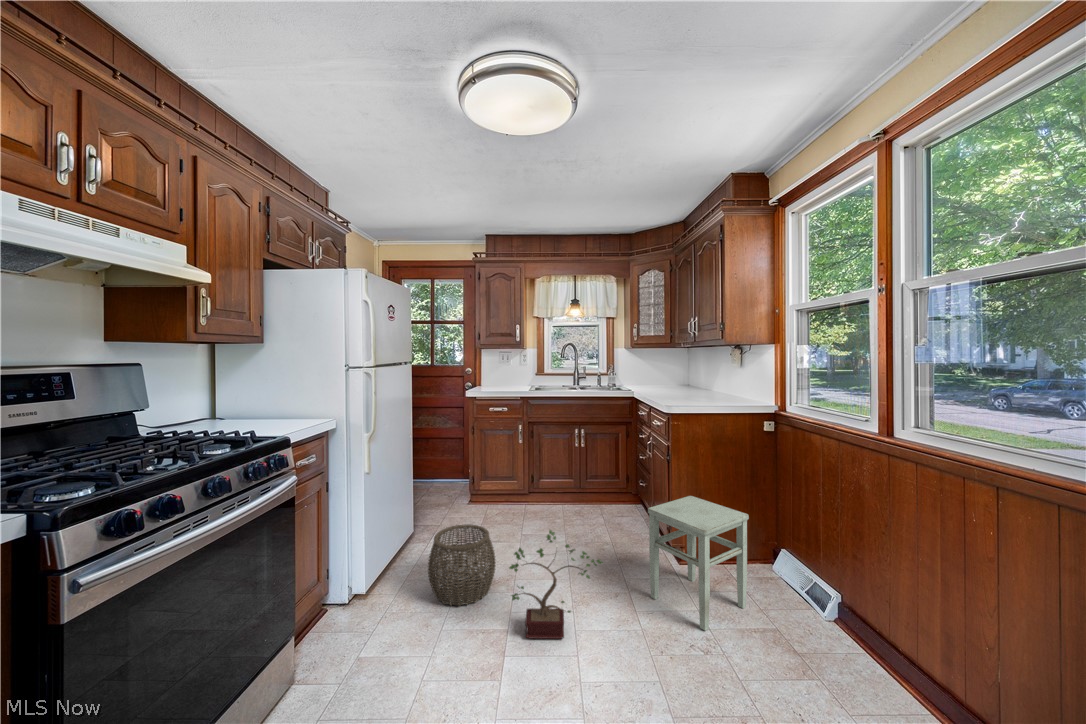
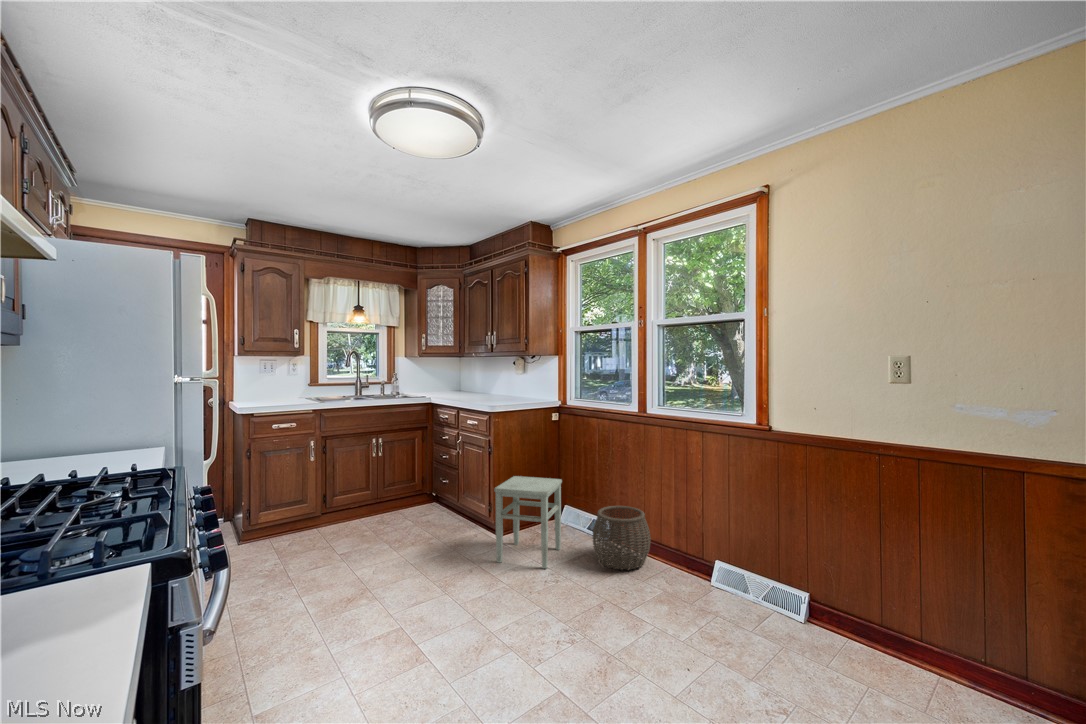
woven basket: present [428,524,496,606] -> present [592,506,651,570]
potted plant: present [509,530,603,639] -> none [406,515,486,617]

